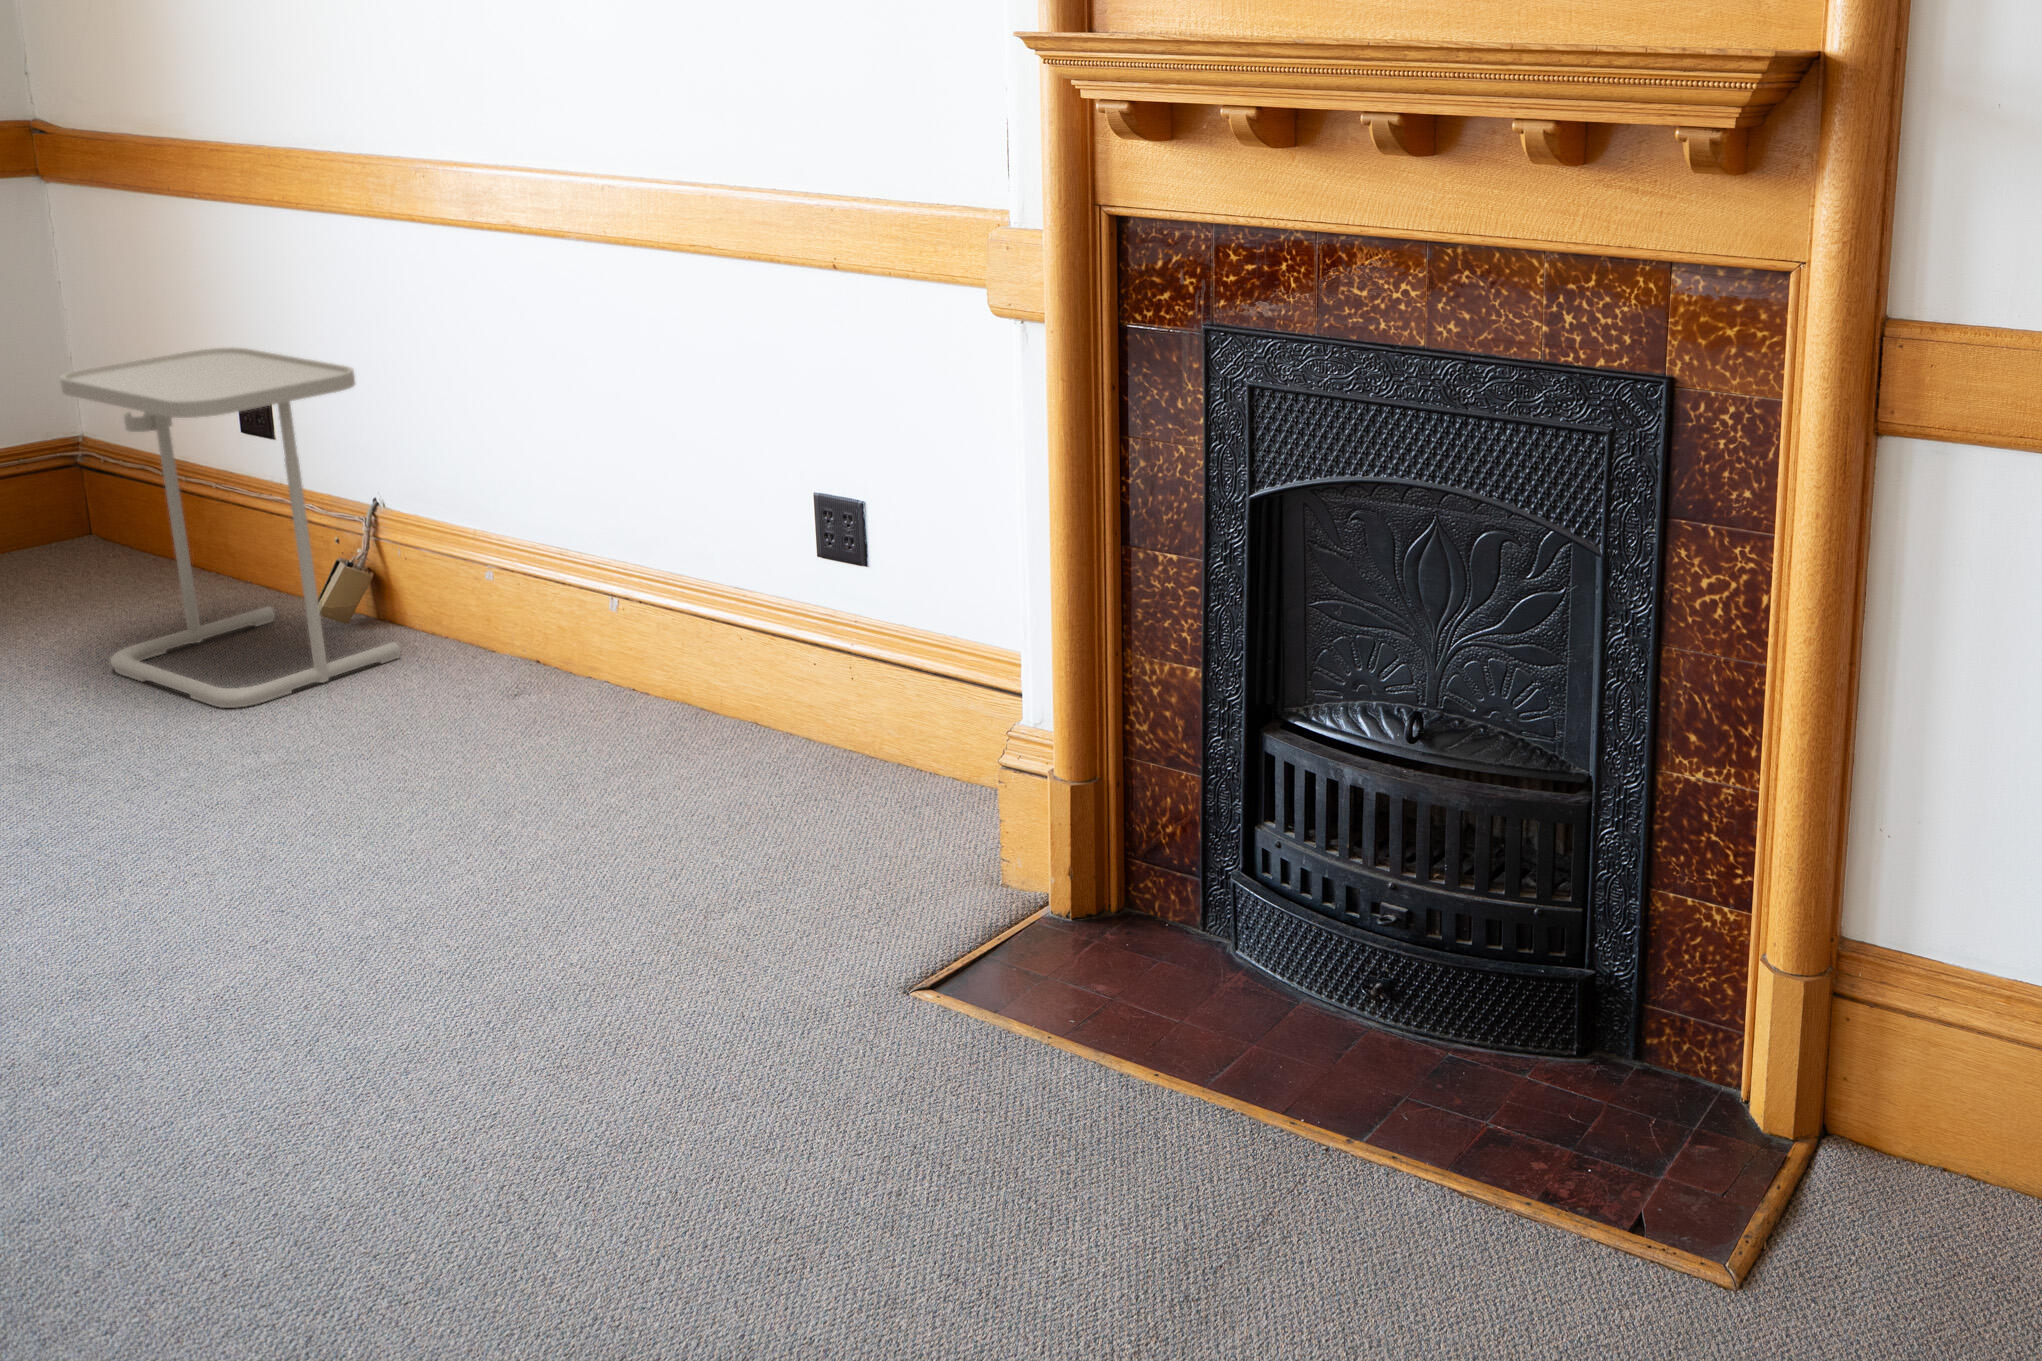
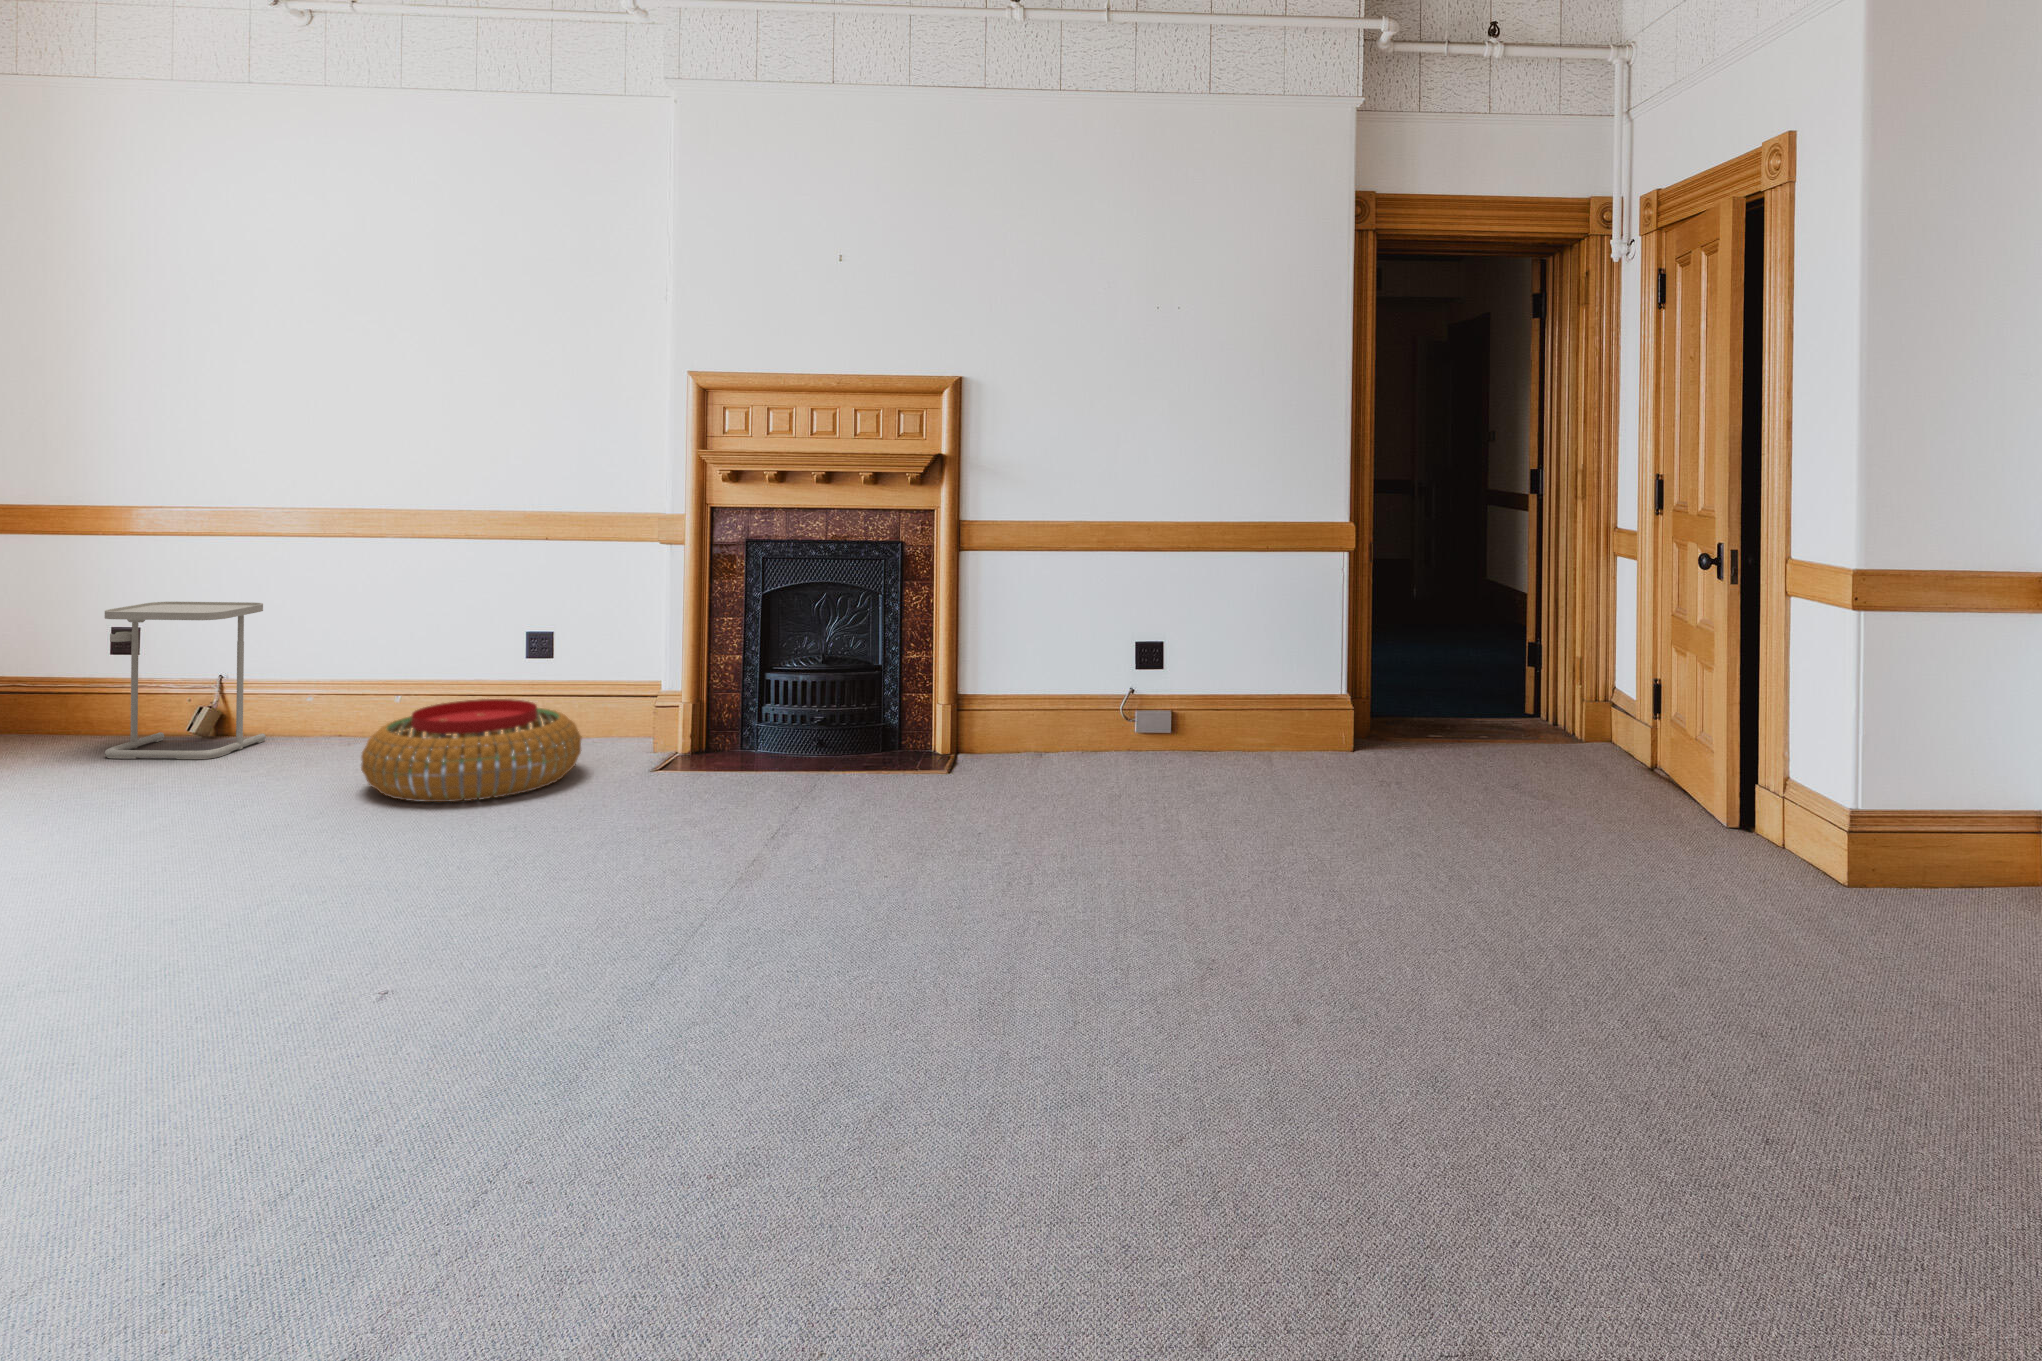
pouf: none [181,709,769,1060] -> present [361,699,581,802]

